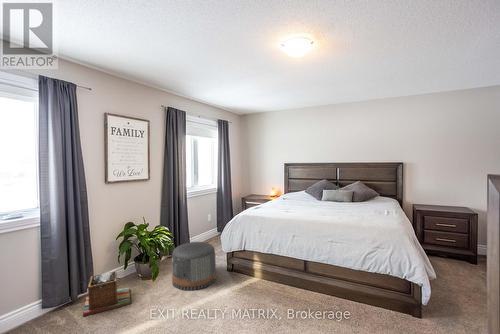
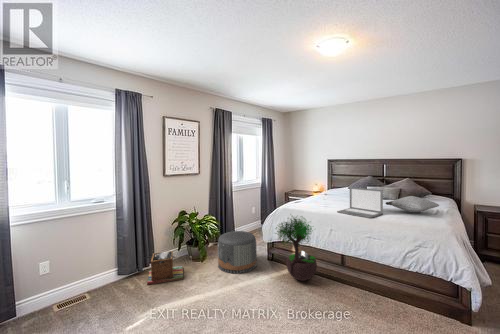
laptop: none [299,191,342,222] -> present [337,187,383,218]
pillow: none [343,198,391,214] -> present [386,196,439,212]
potted tree: none [235,218,280,291] -> present [276,218,317,281]

